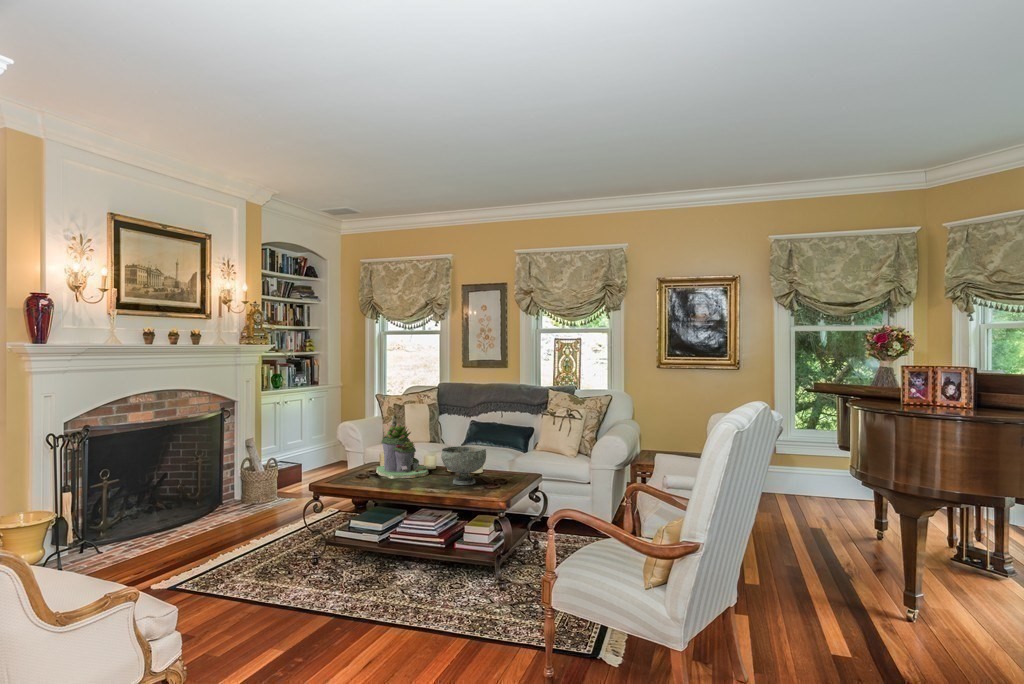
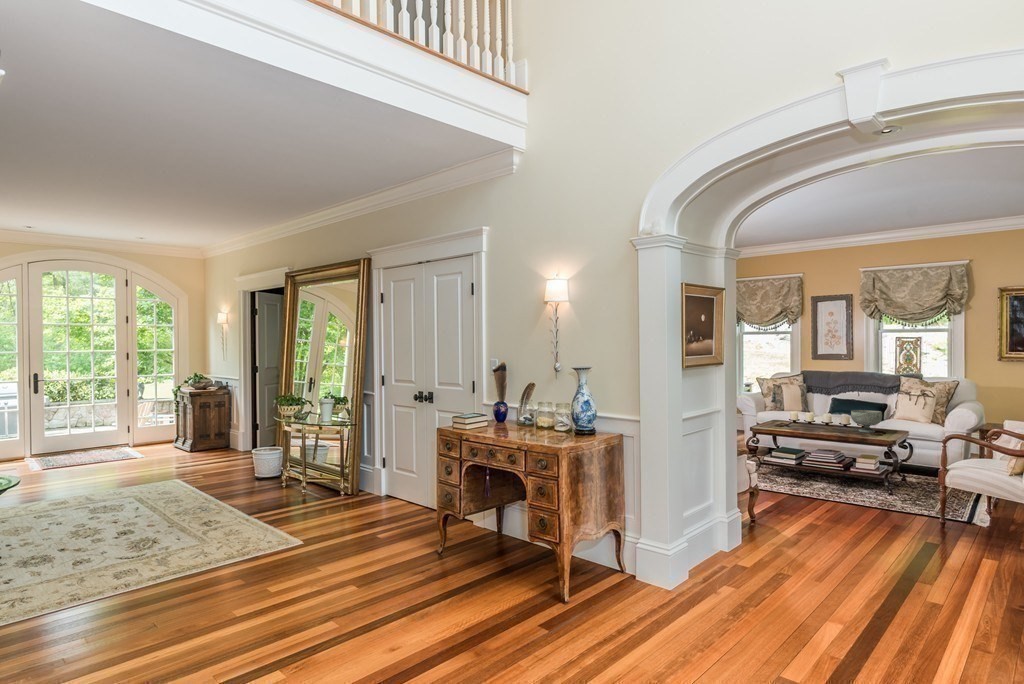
succulent planter: present [376,424,428,479] -> none [795,396,835,428]

